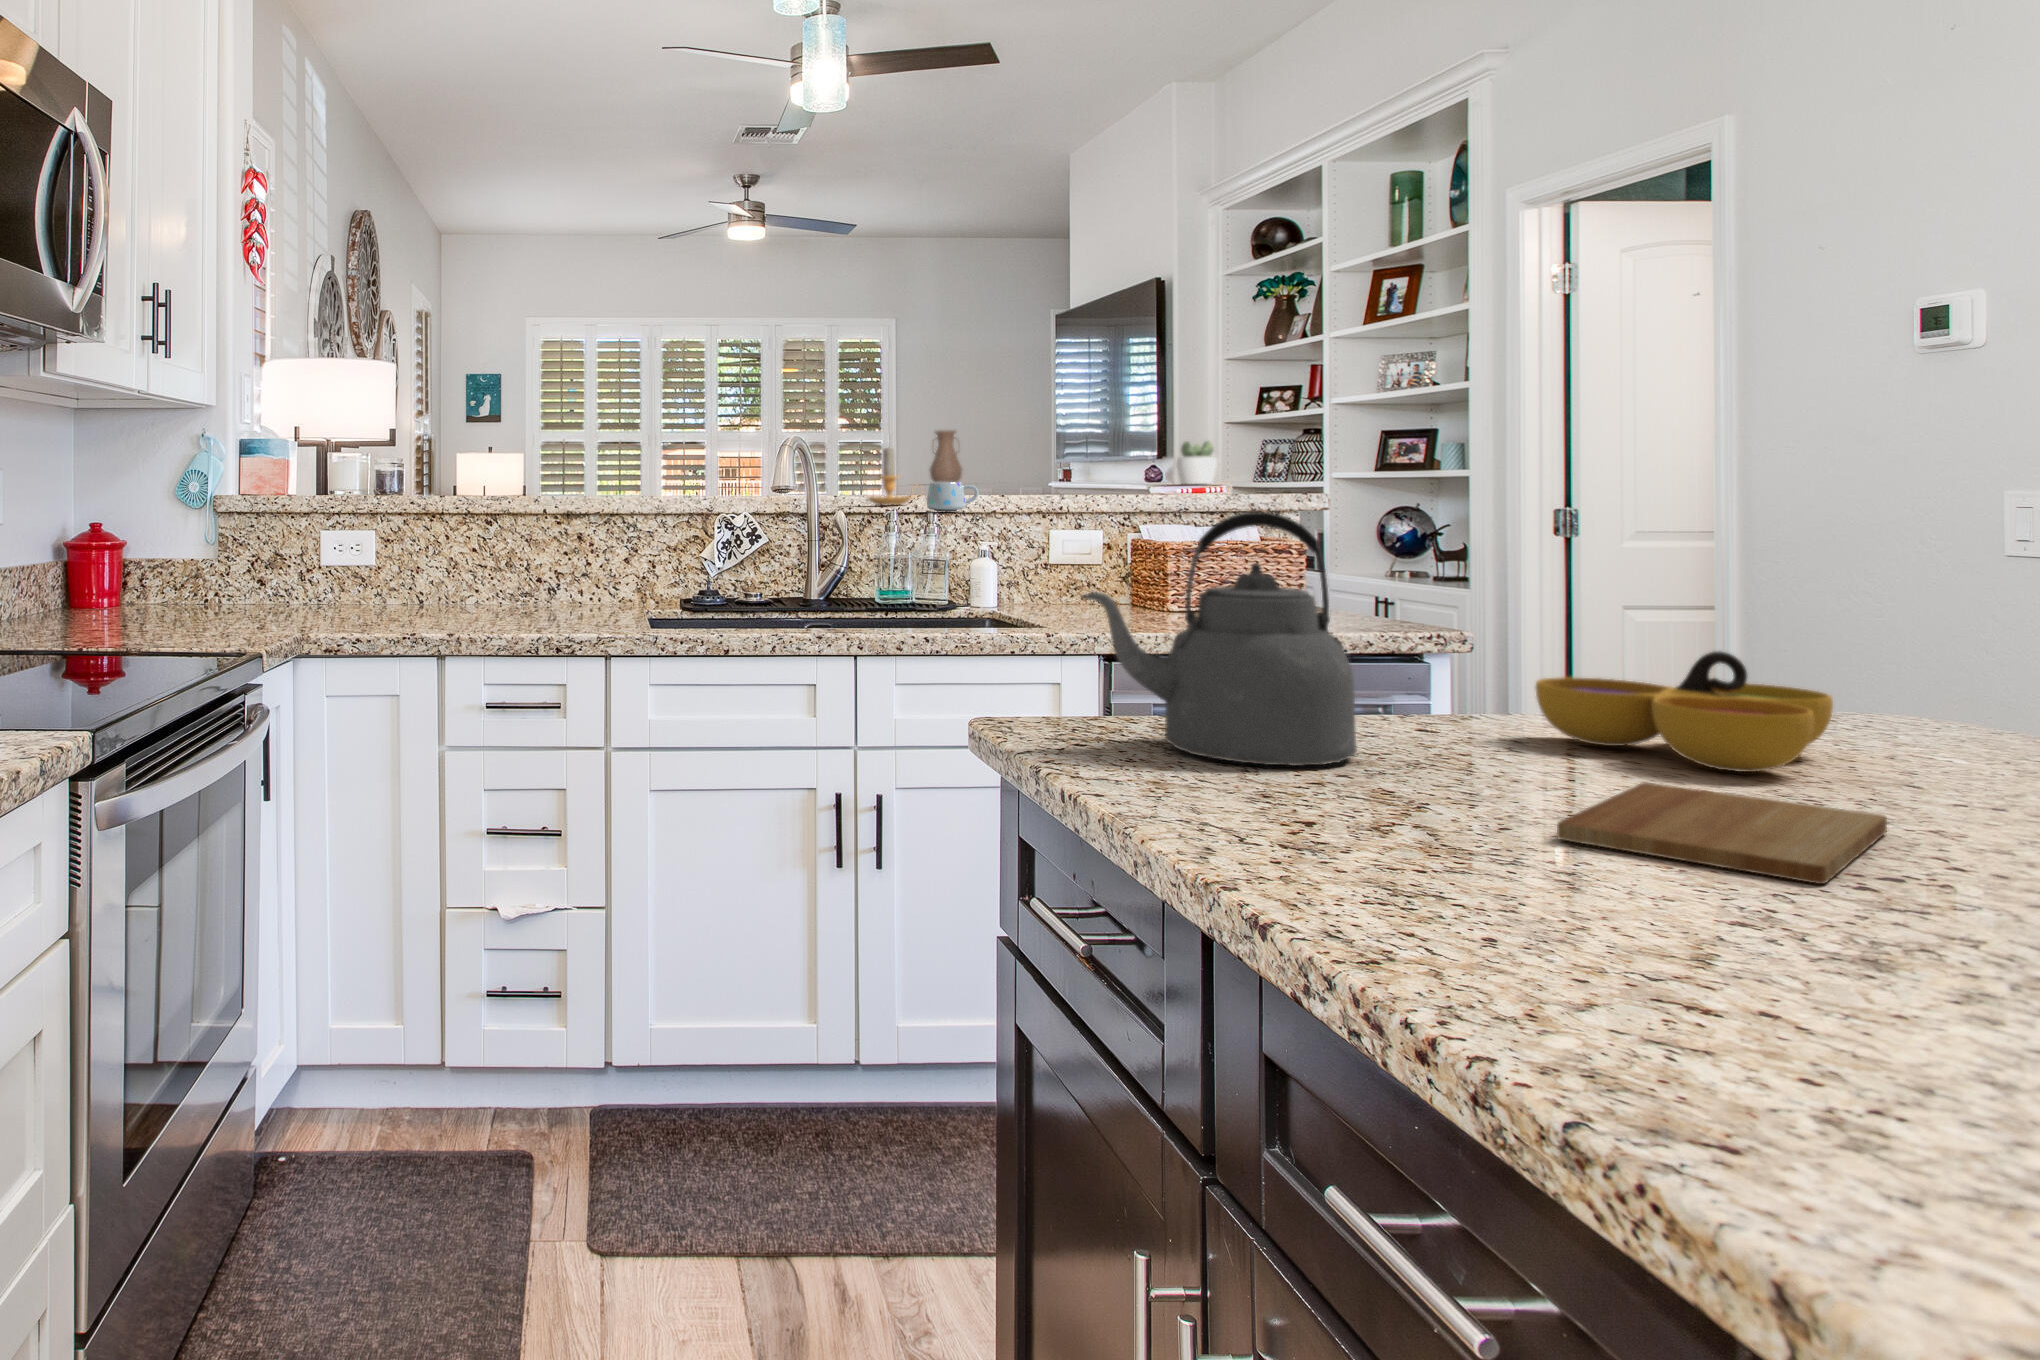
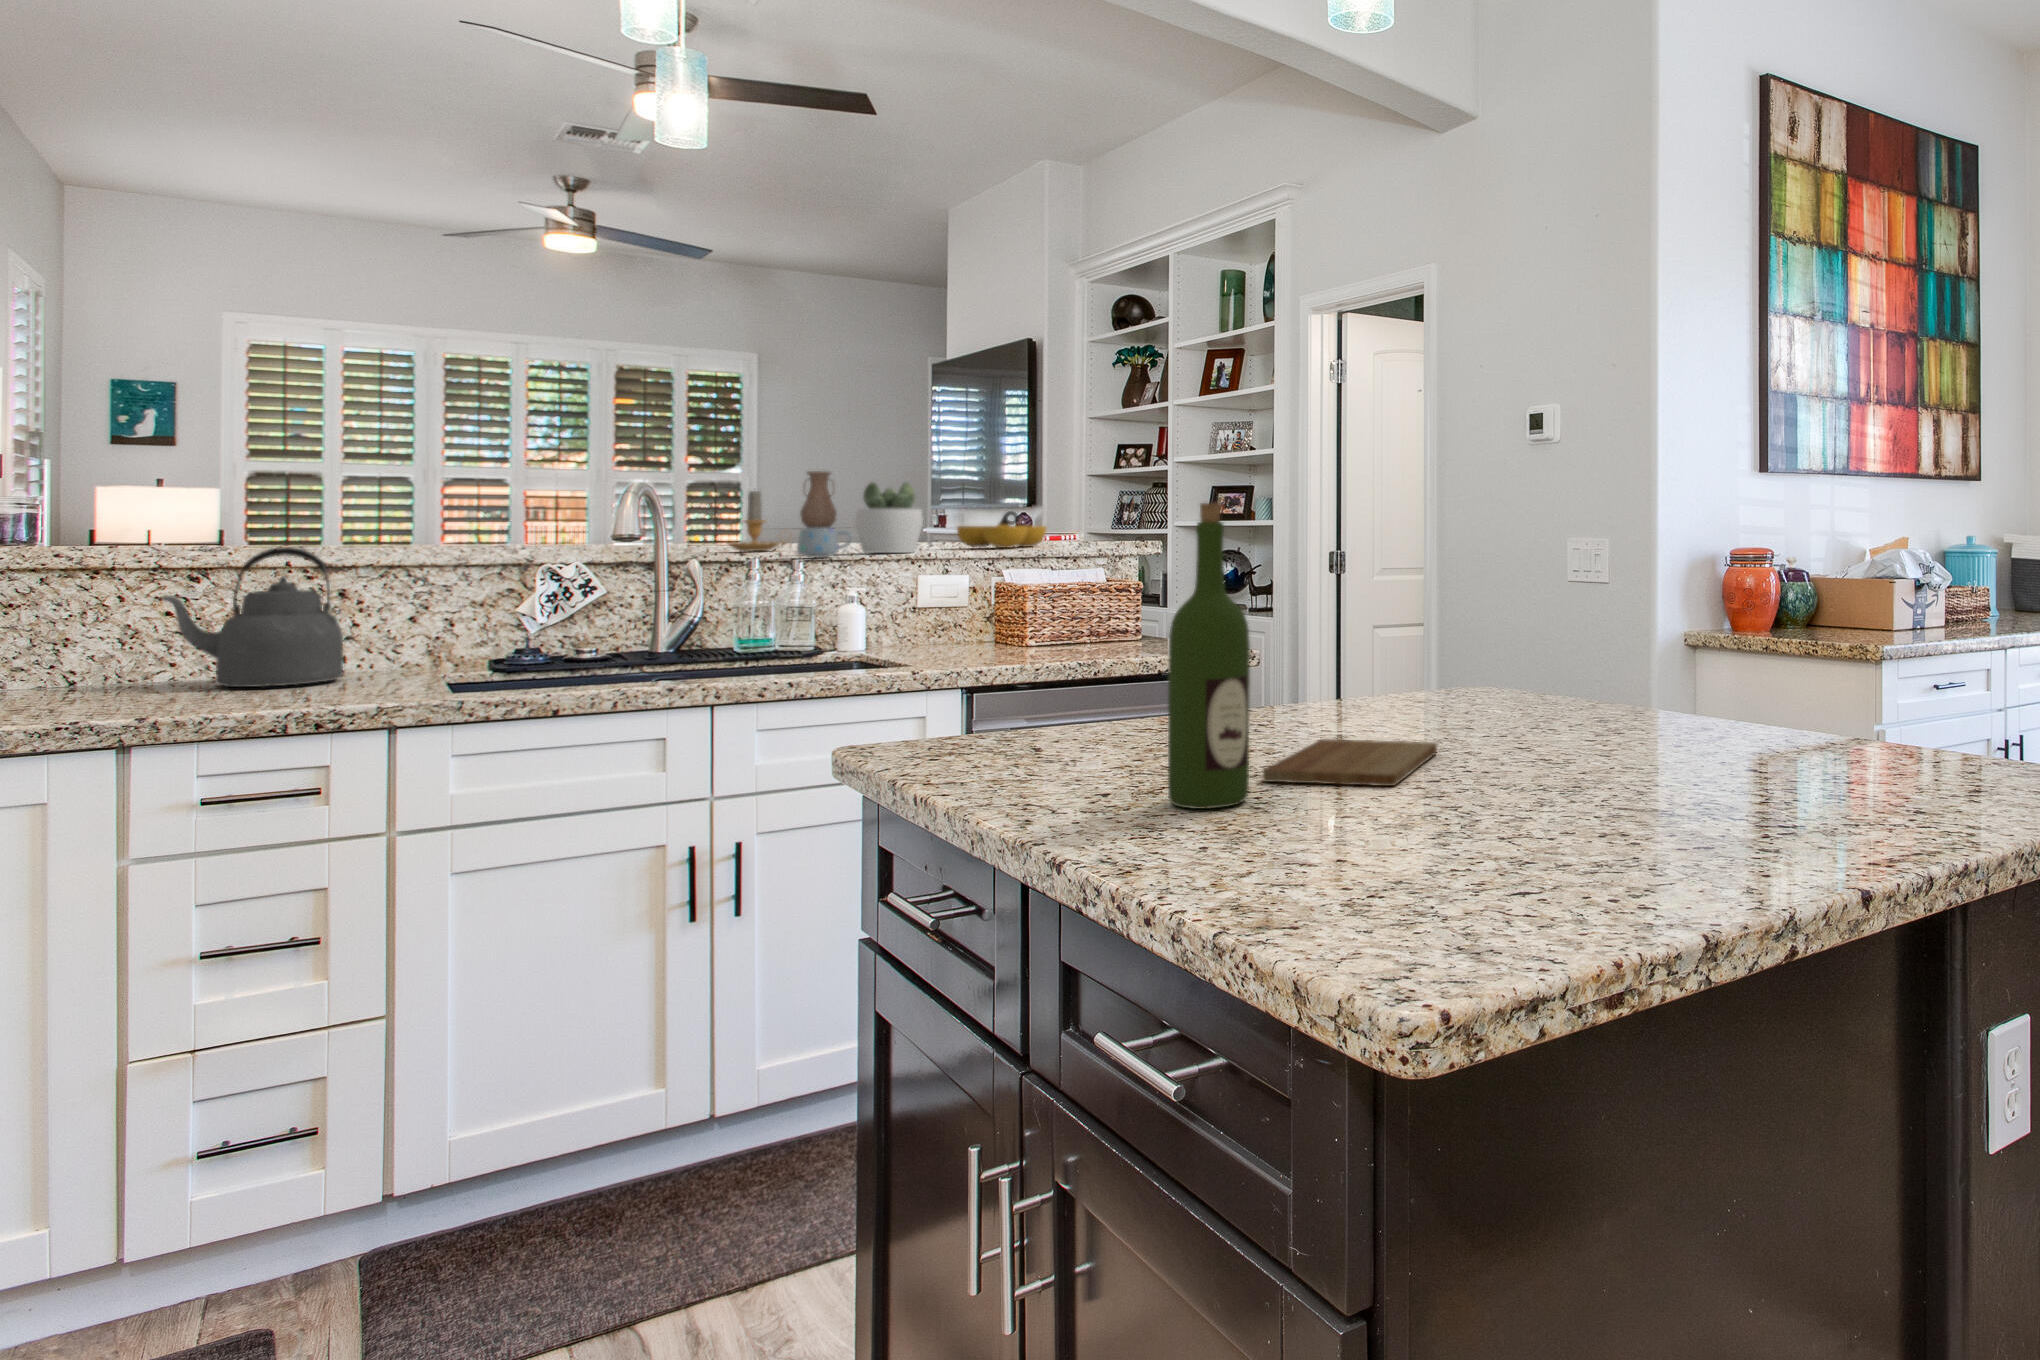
wine bottle: none [1405,436,1543,874] -> present [1168,503,1250,809]
succulent plant: present [1176,441,1218,484] -> present [855,482,923,553]
kettle: present [1081,512,1357,766] -> present [159,547,343,687]
decorative bowl: present [1536,651,1833,772] -> present [957,511,1046,548]

